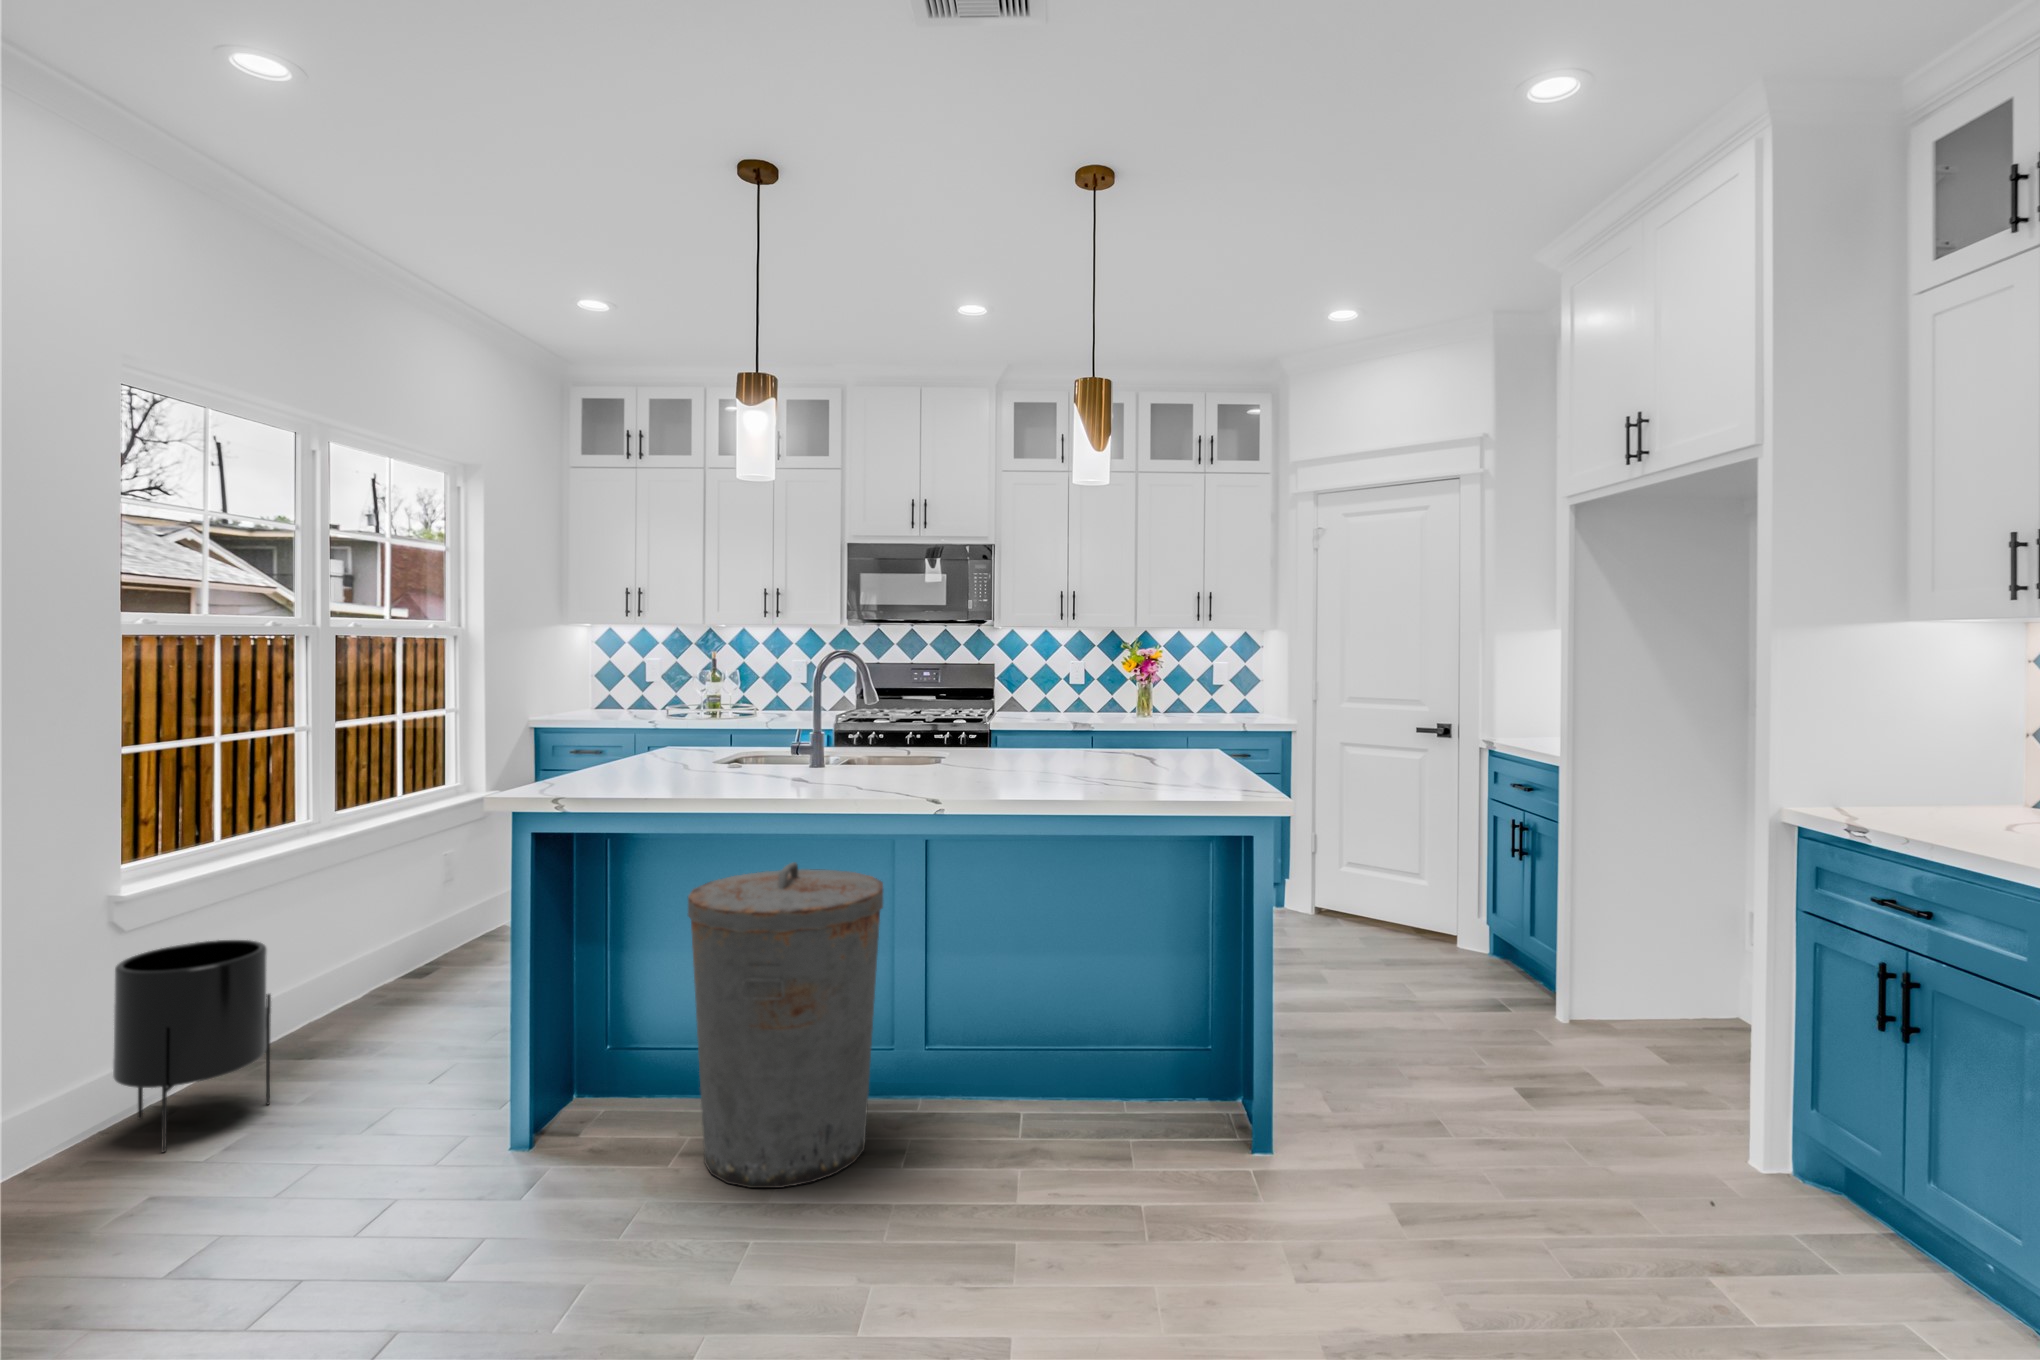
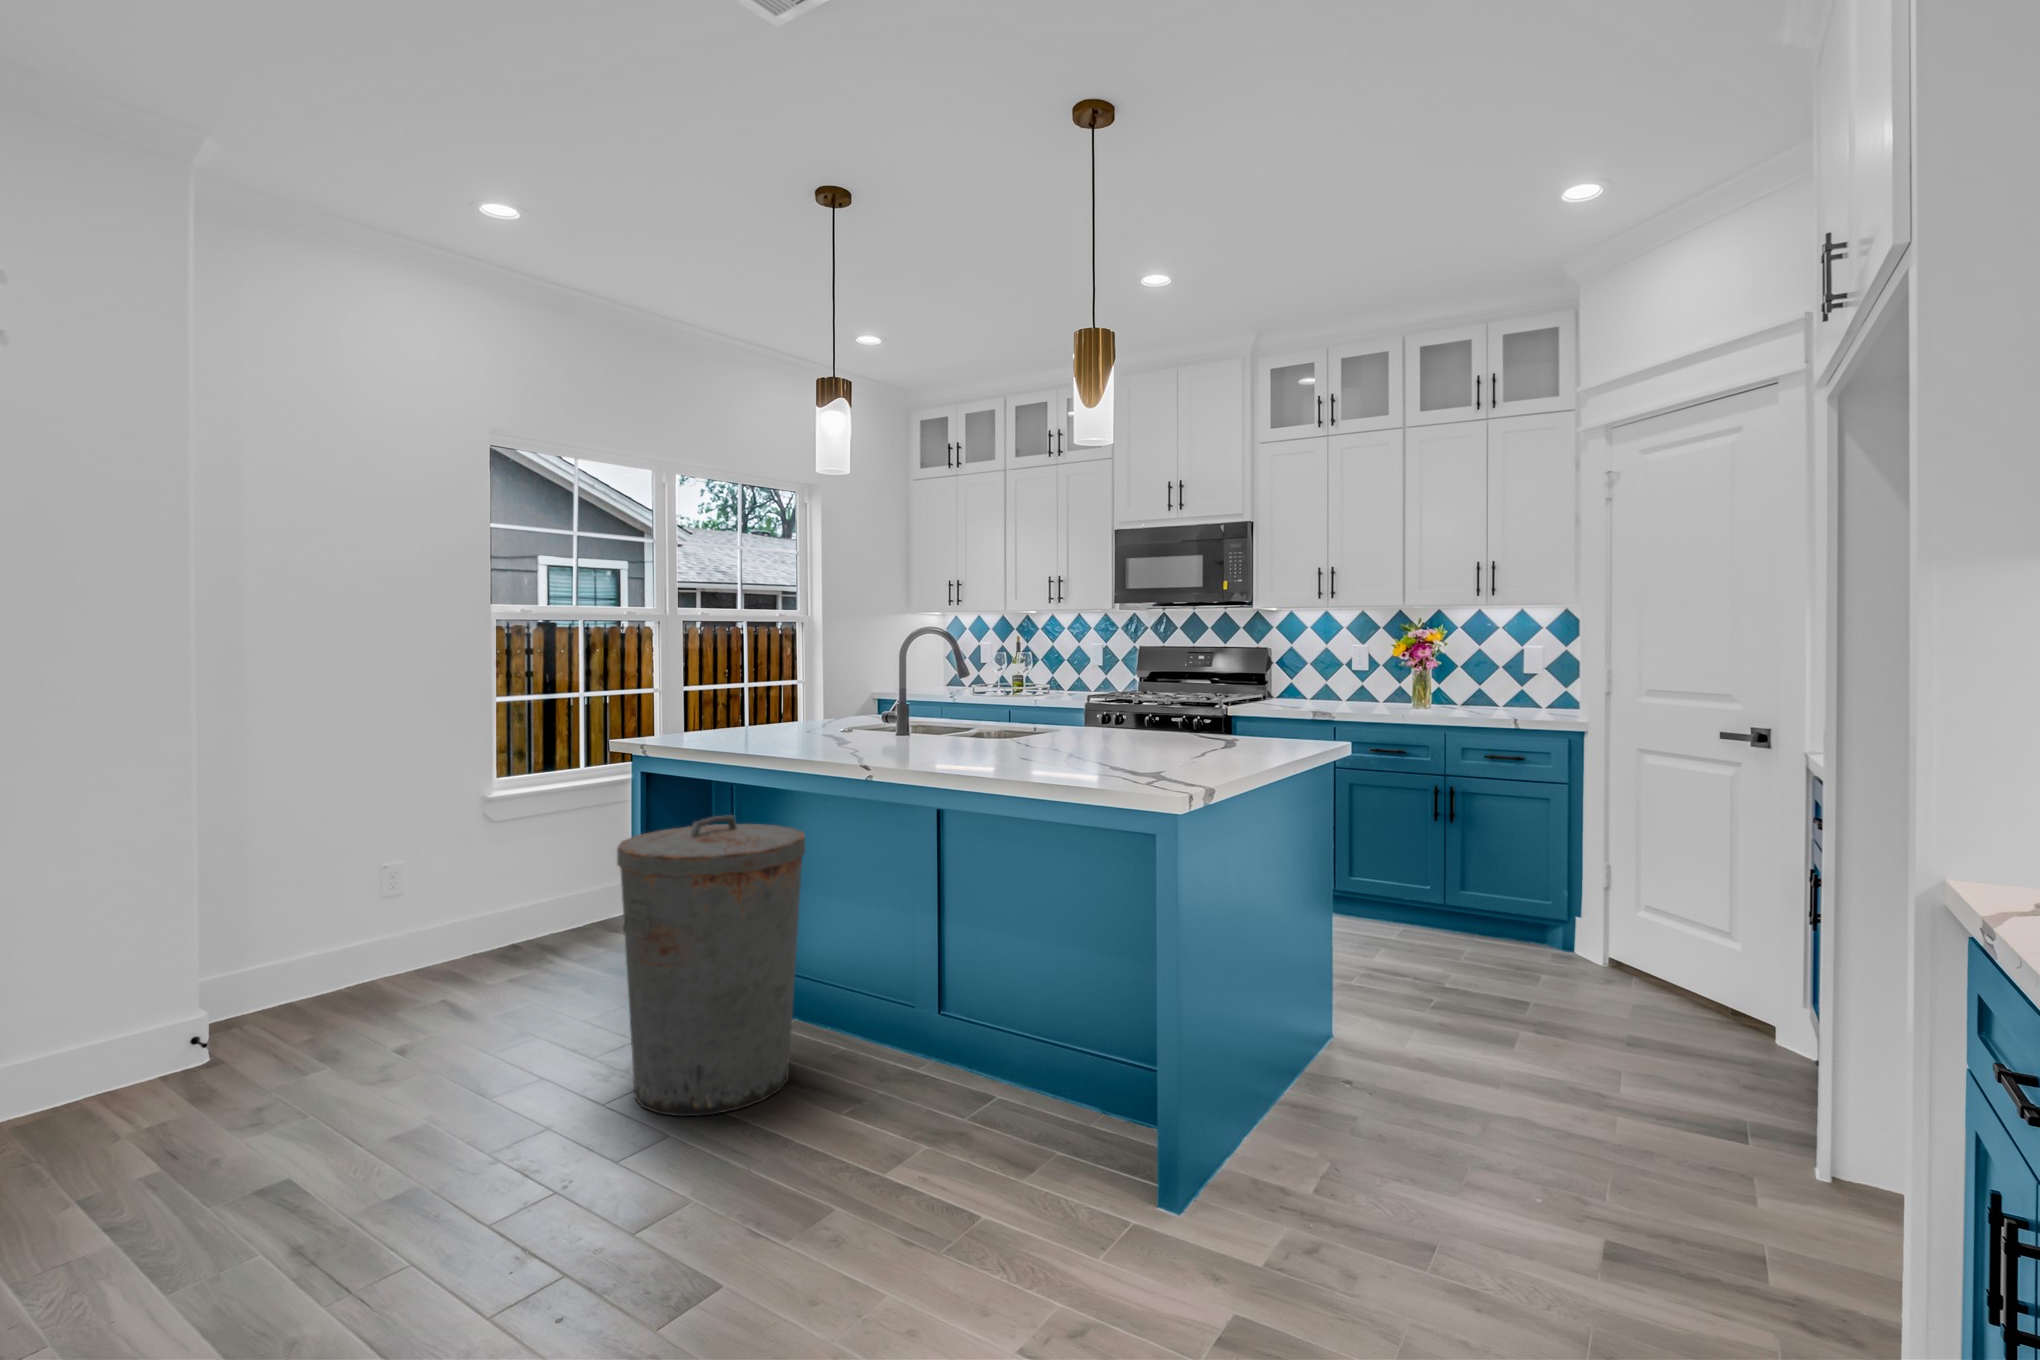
planter: present [113,940,271,1152] -> none [415,837,517,981]

